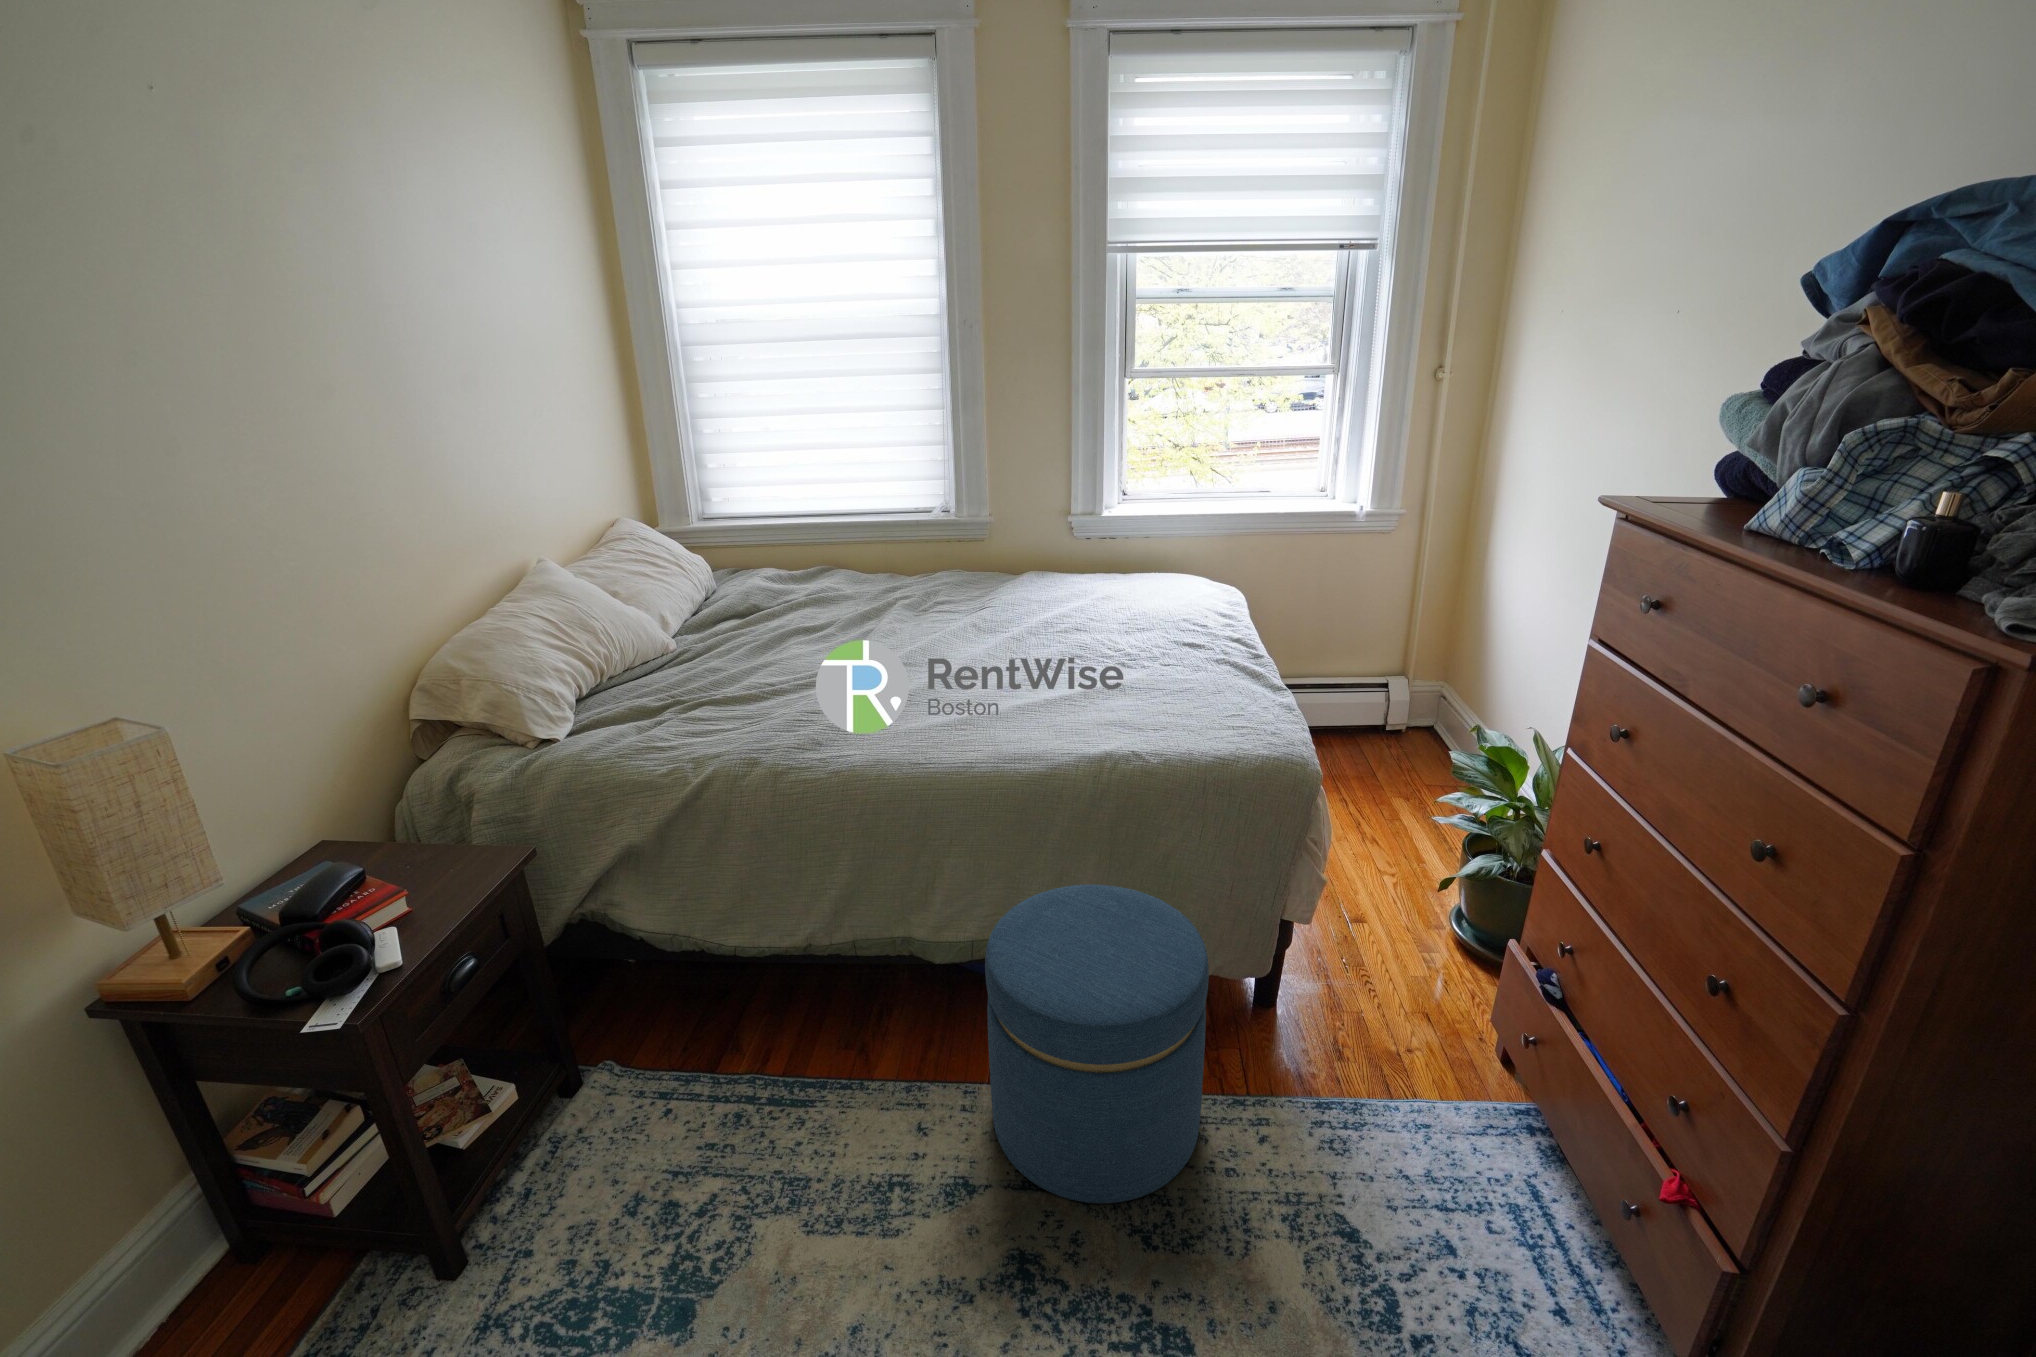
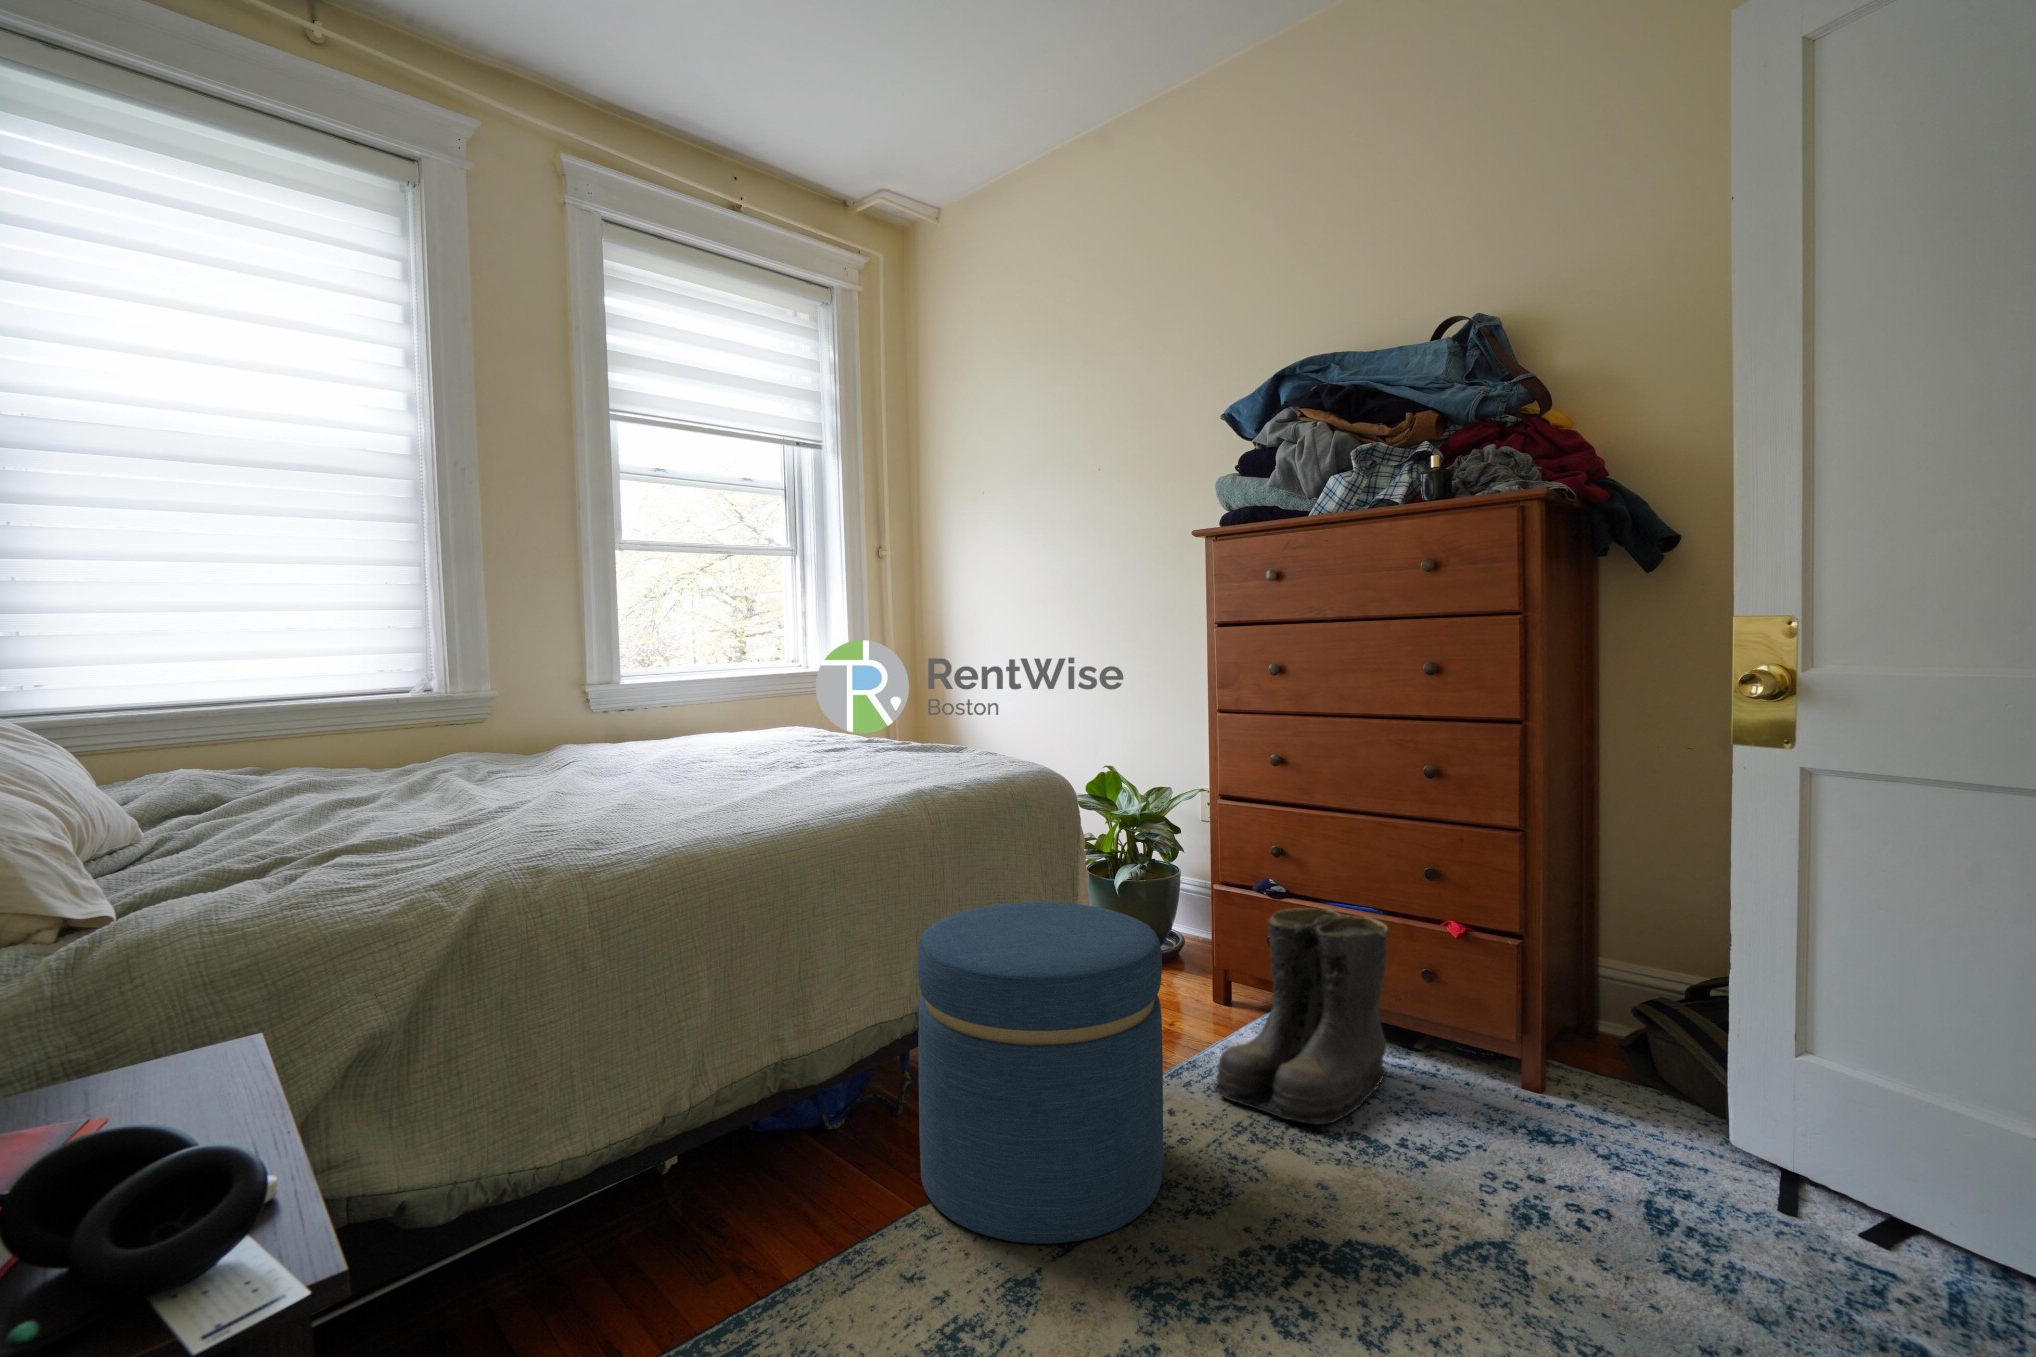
boots: none [1322,1023,1597,1272] -> present [1213,908,1389,1124]

